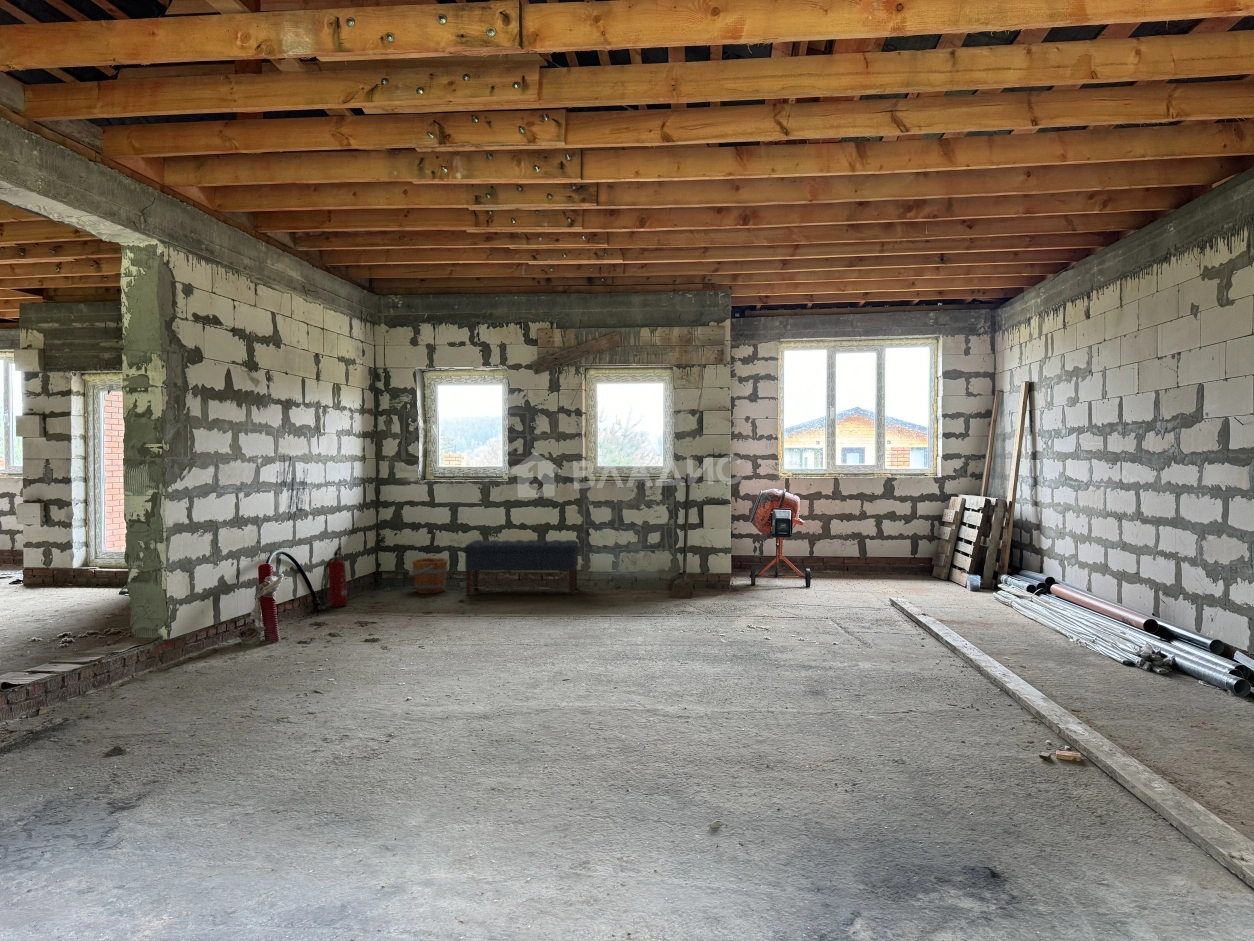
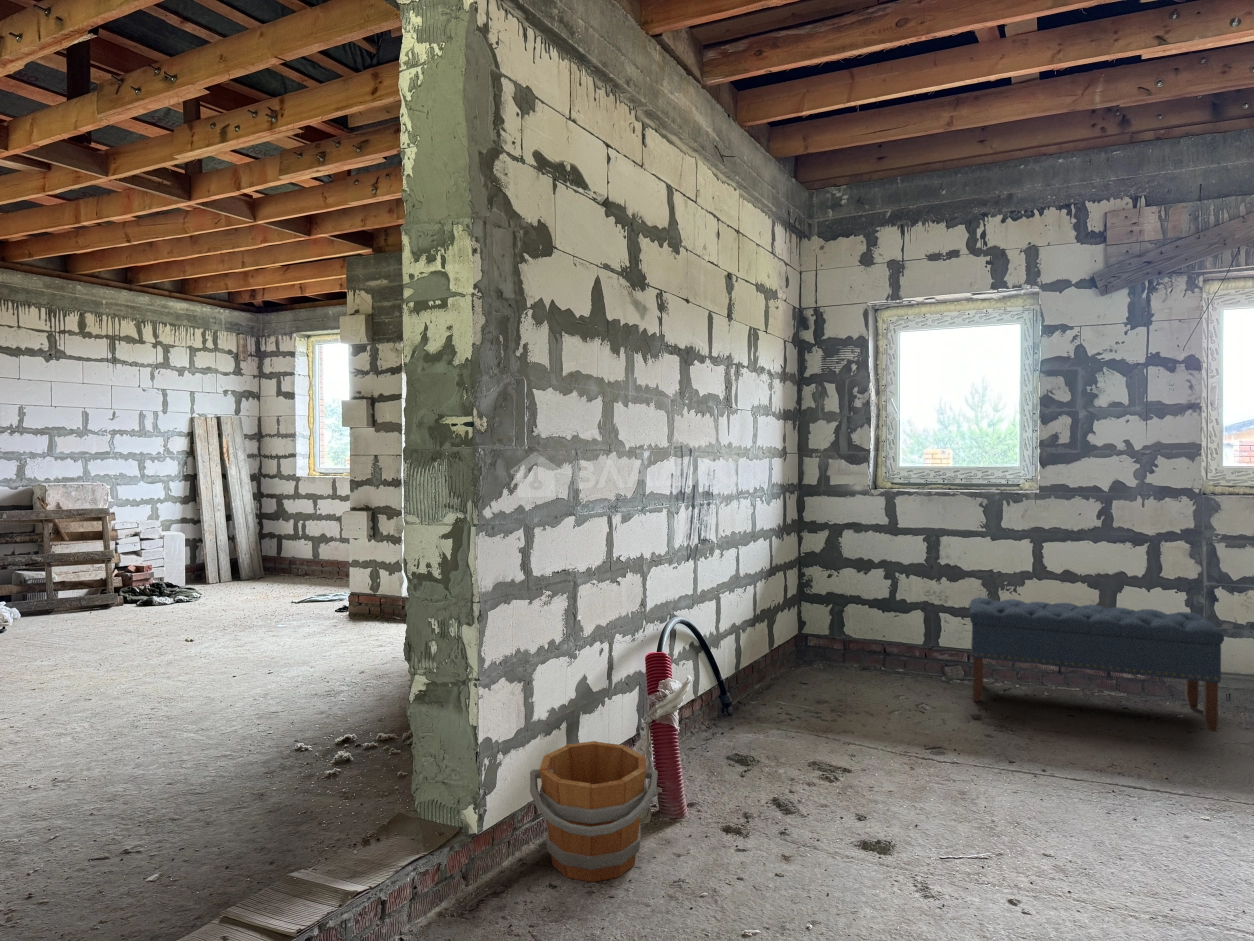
fire extinguisher: present [321,547,348,611] -> none [734,603,772,719]
bucket: present [409,558,448,593] -> present [530,741,658,882]

